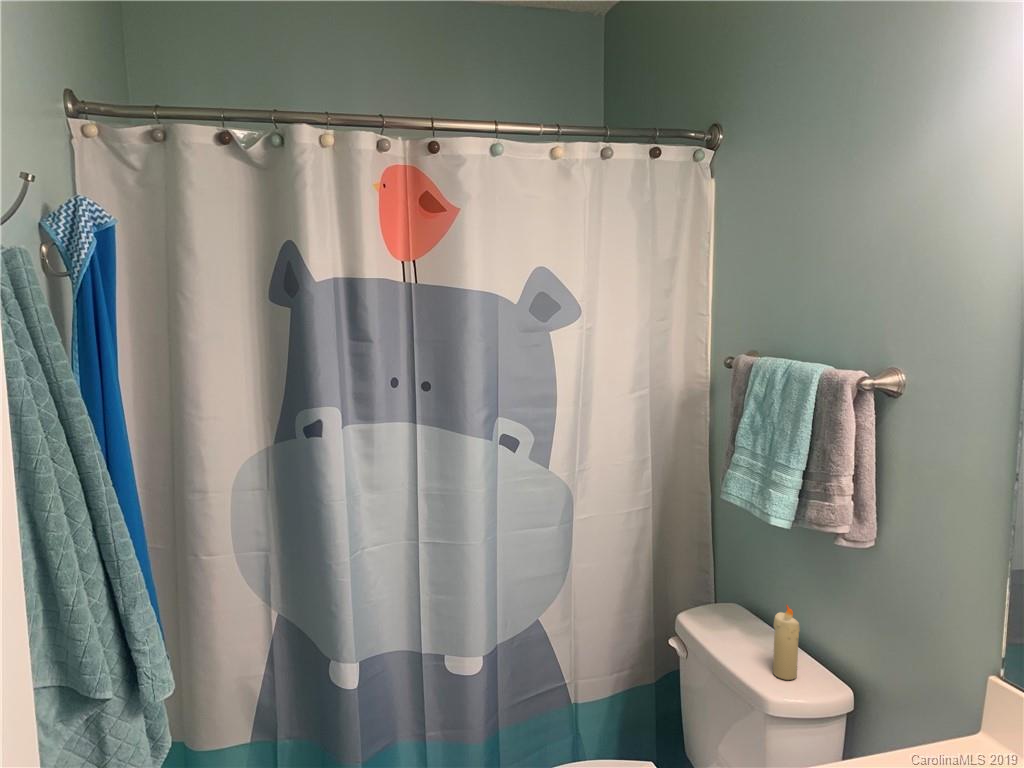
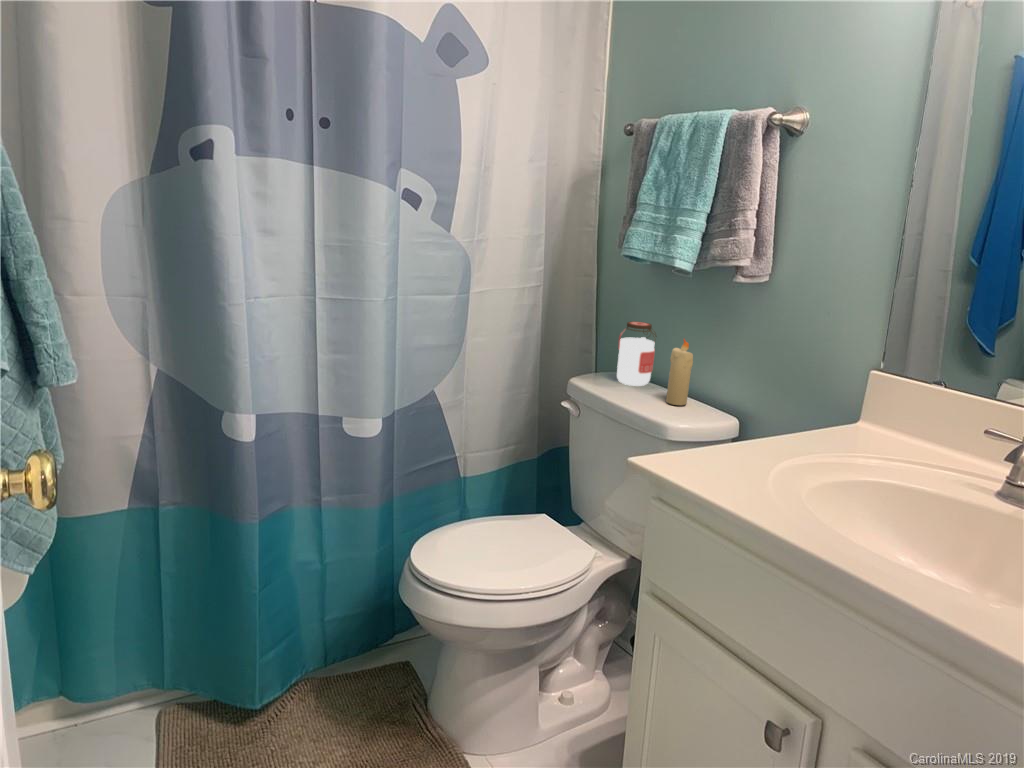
jar: none [722,569,765,644] -> present [617,321,656,386]

